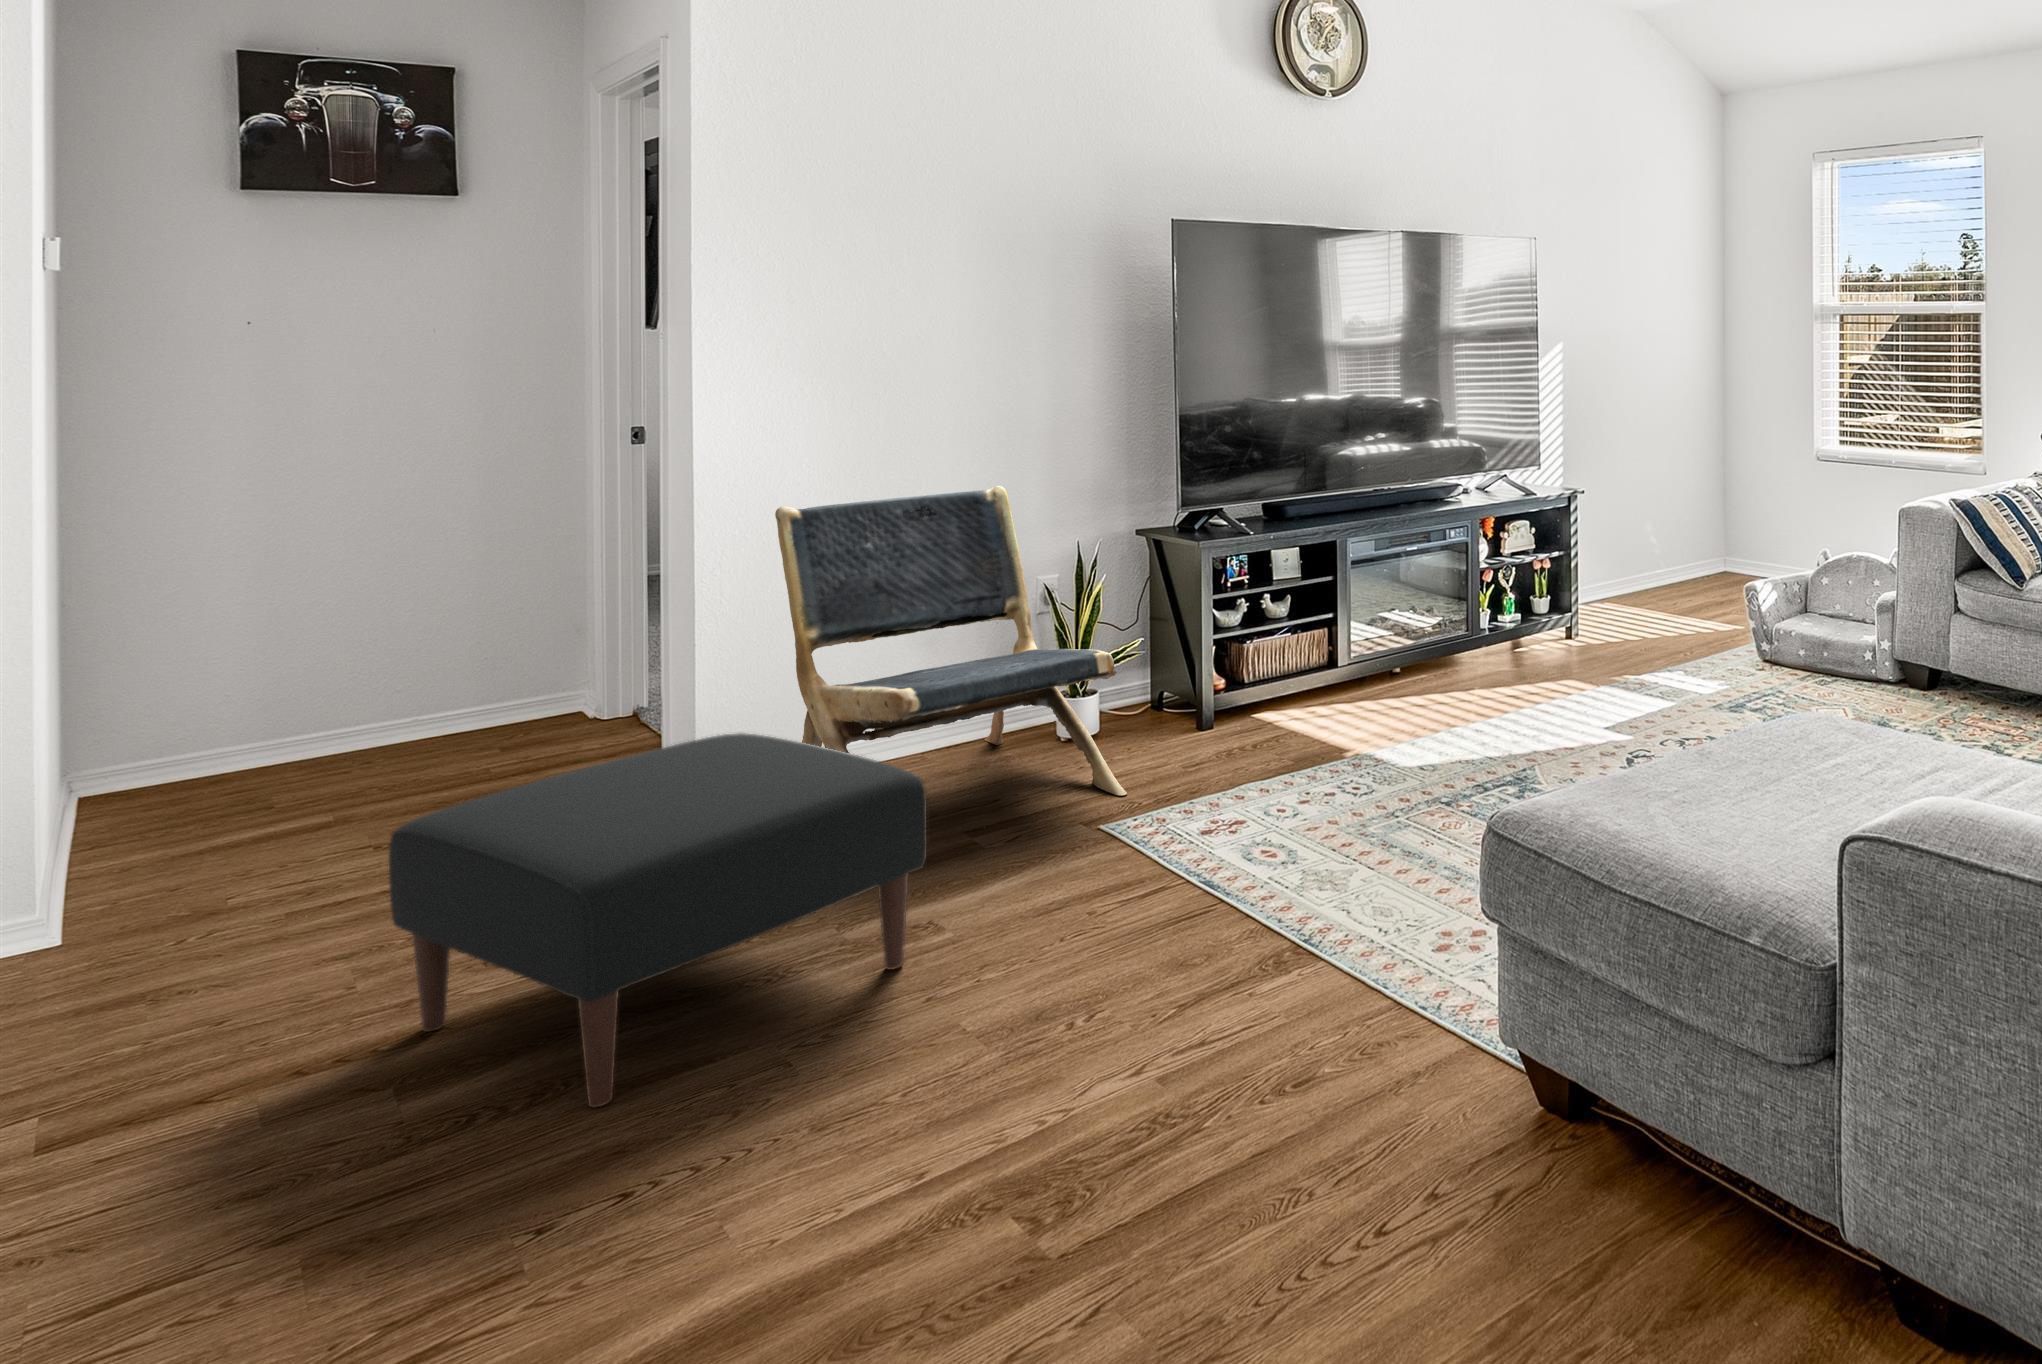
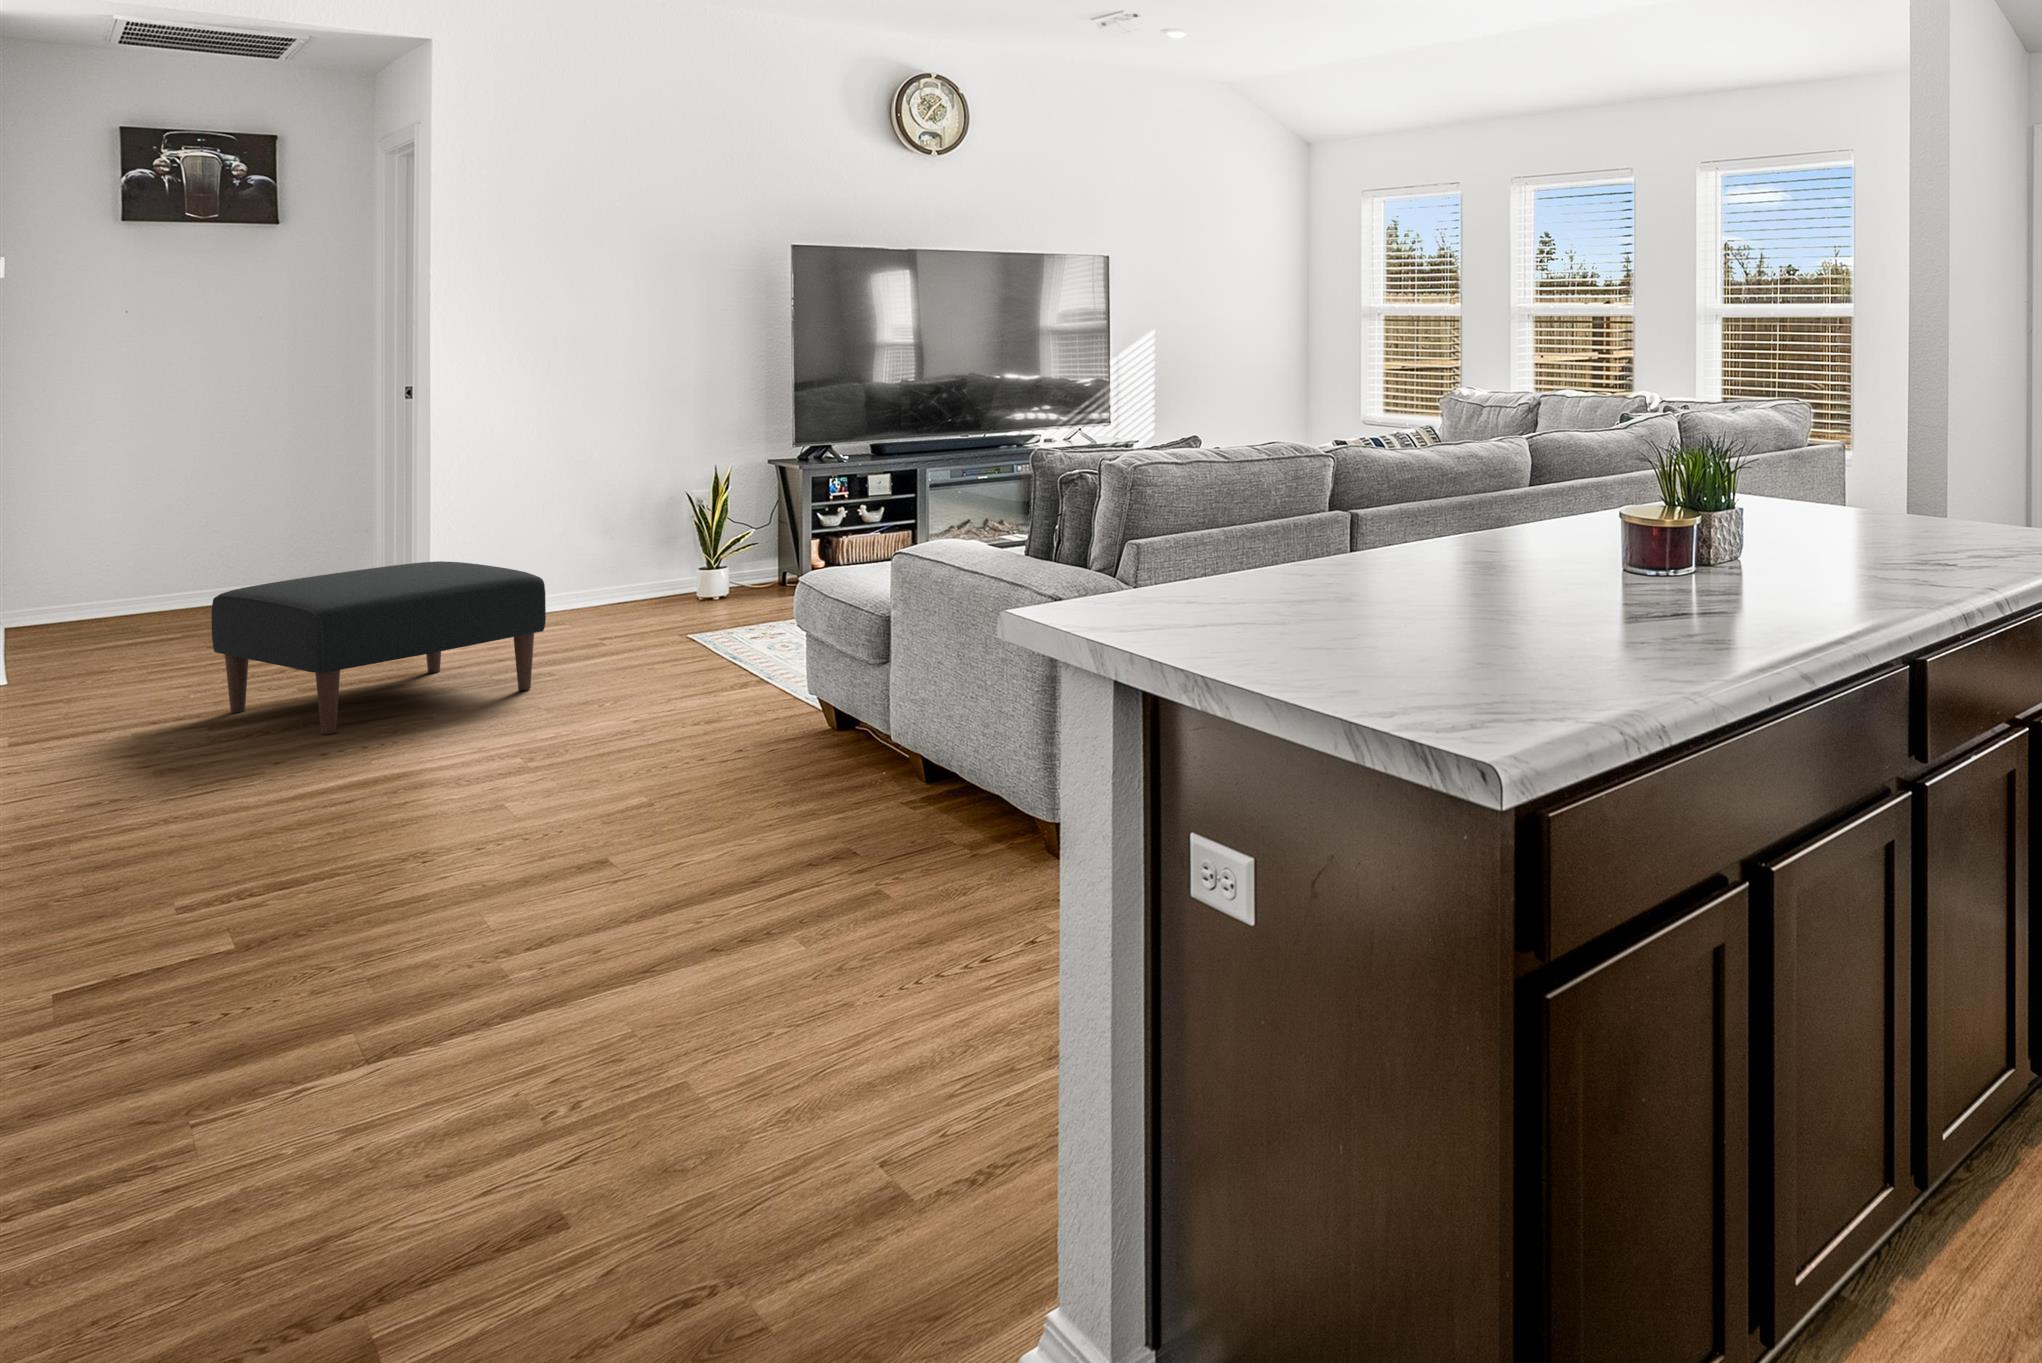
lounge chair: present [775,486,1127,795] -> none [492,426,729,649]

